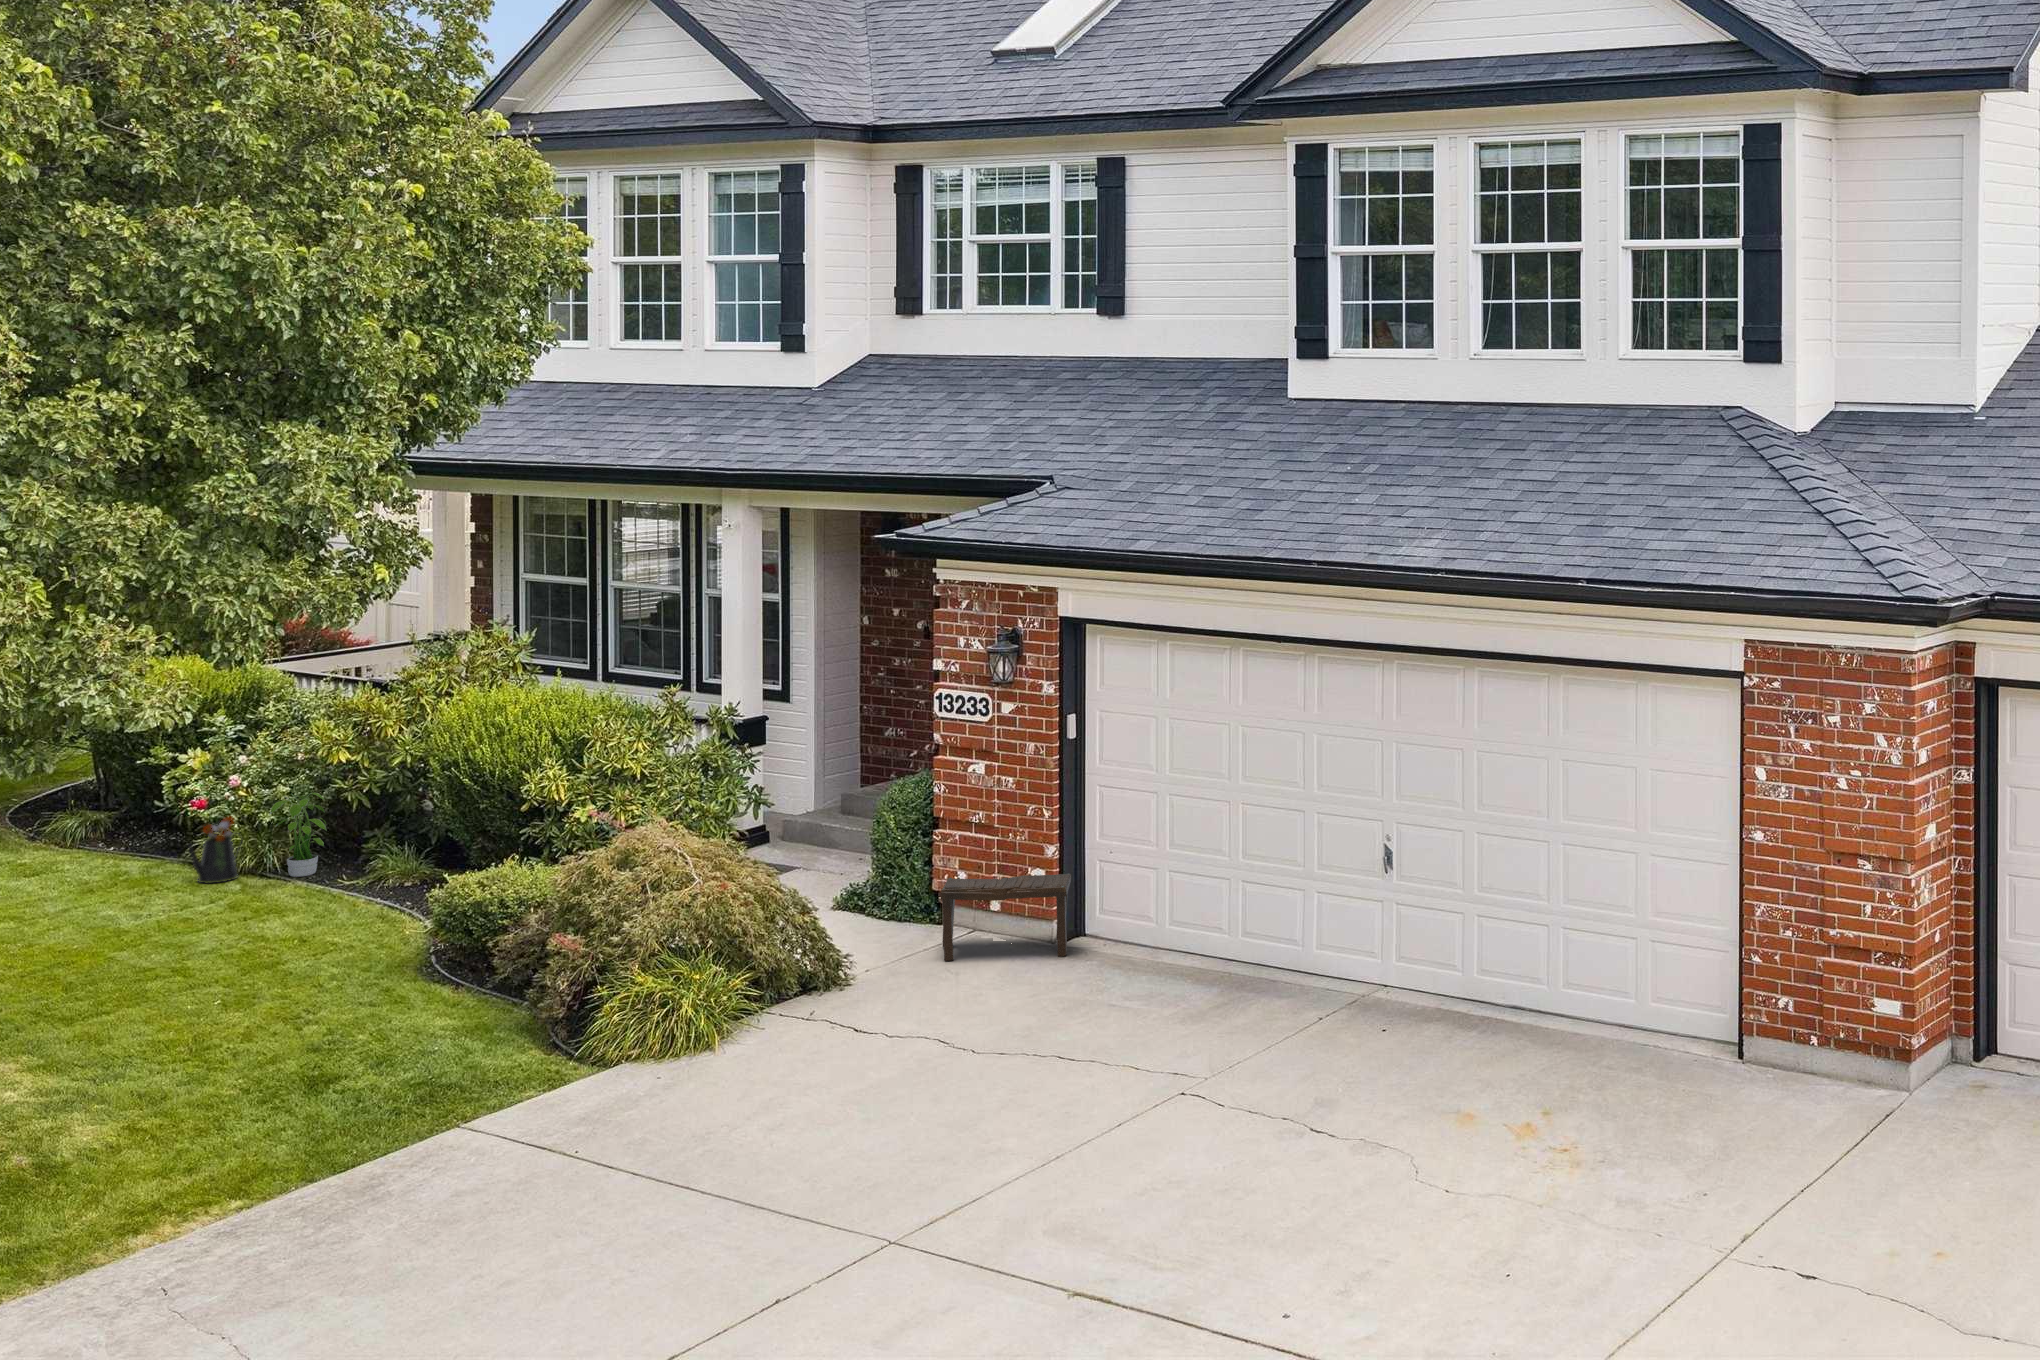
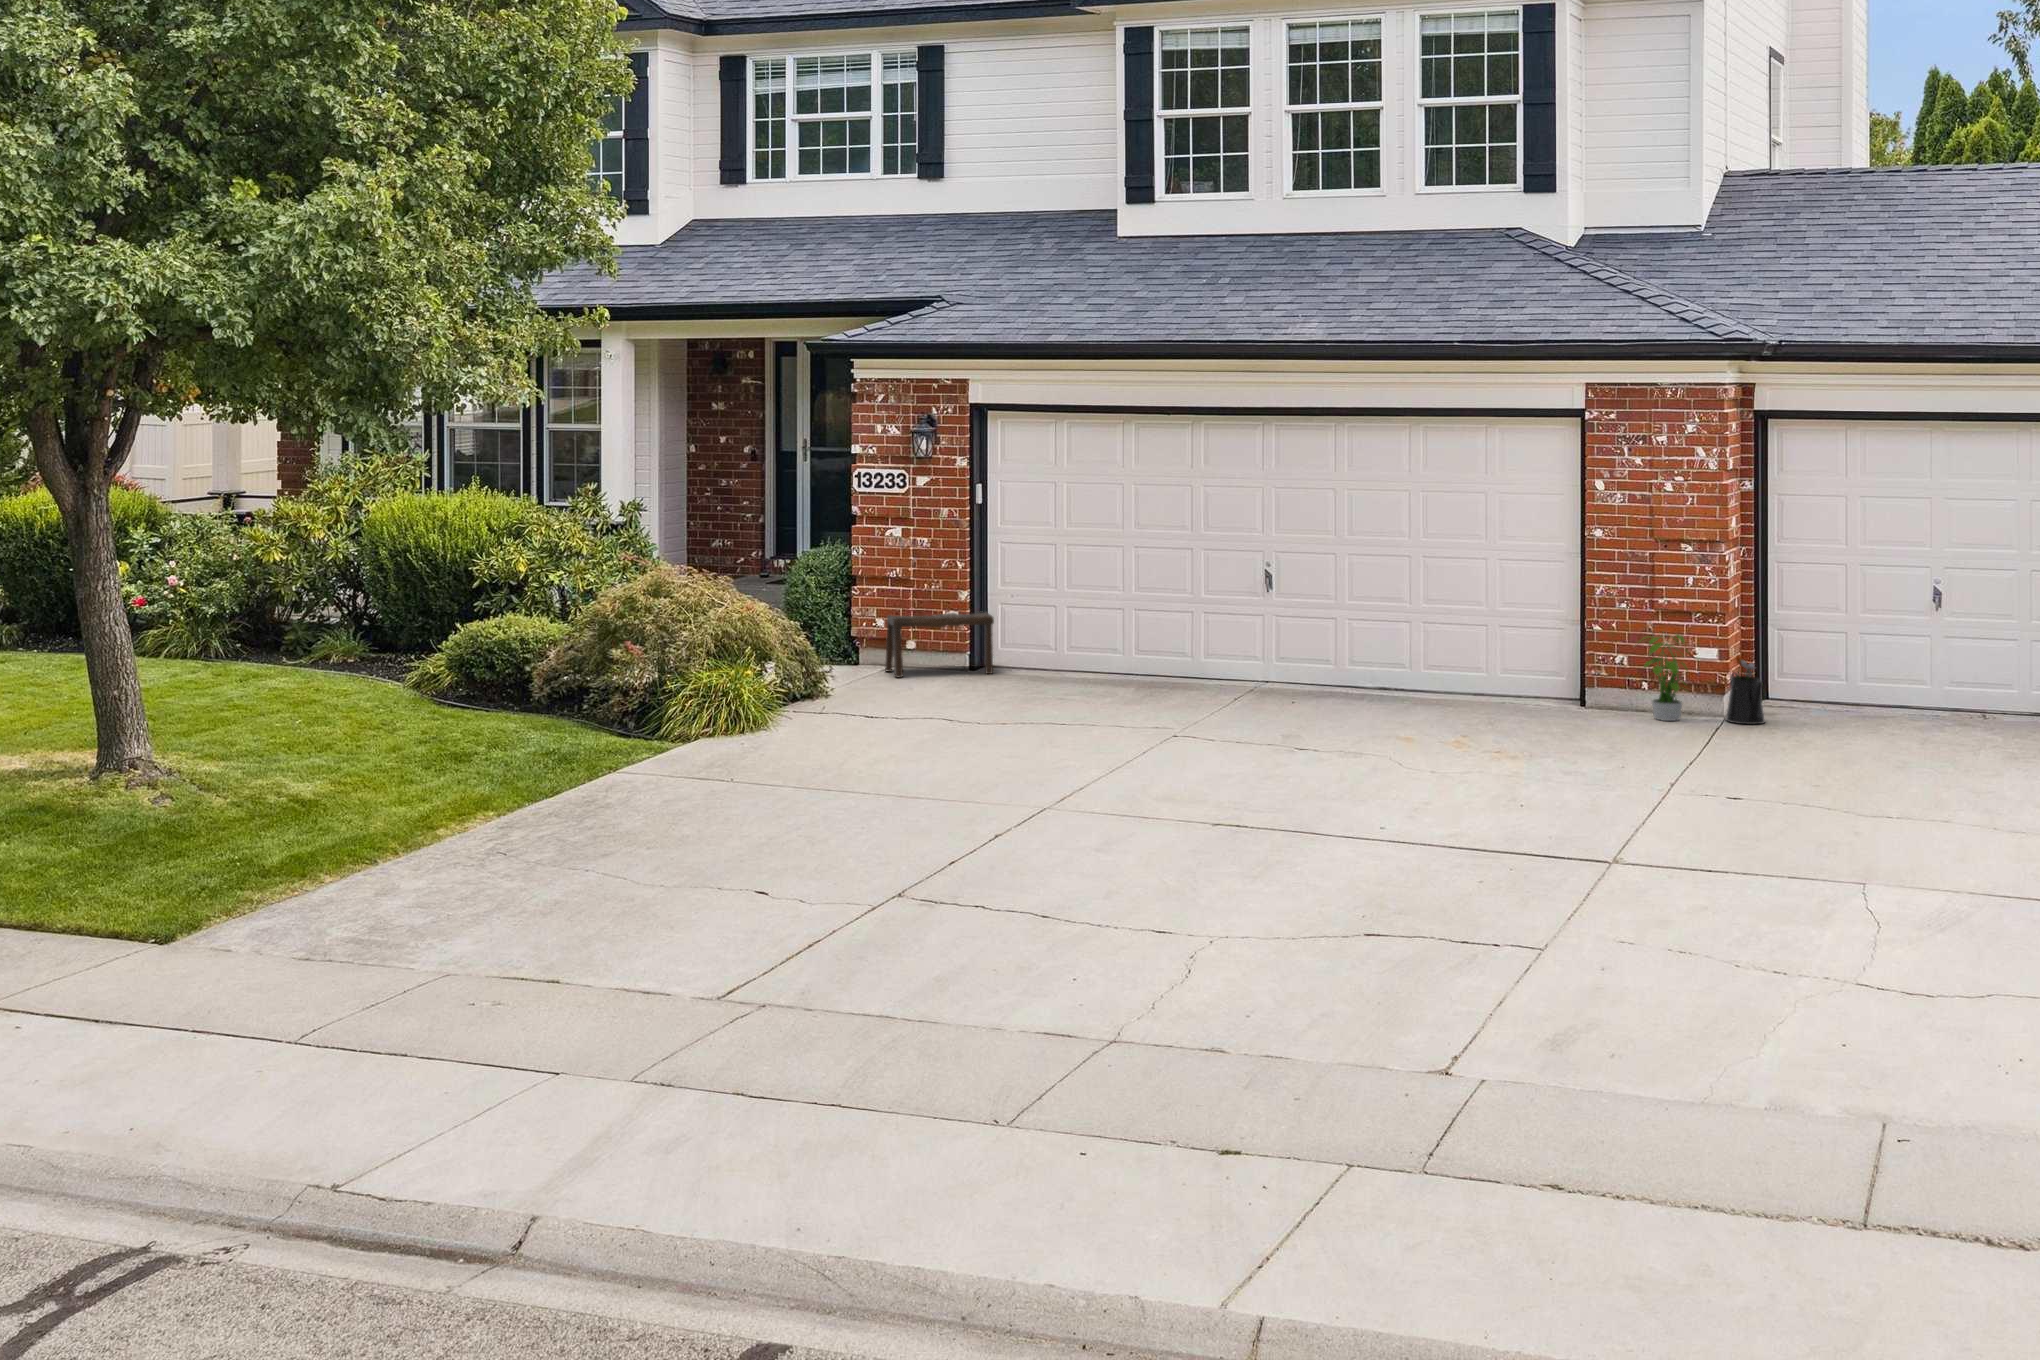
potted plant: present [269,793,327,877] -> present [1644,634,1687,721]
watering can: present [188,816,239,883] -> present [1726,655,1765,724]

